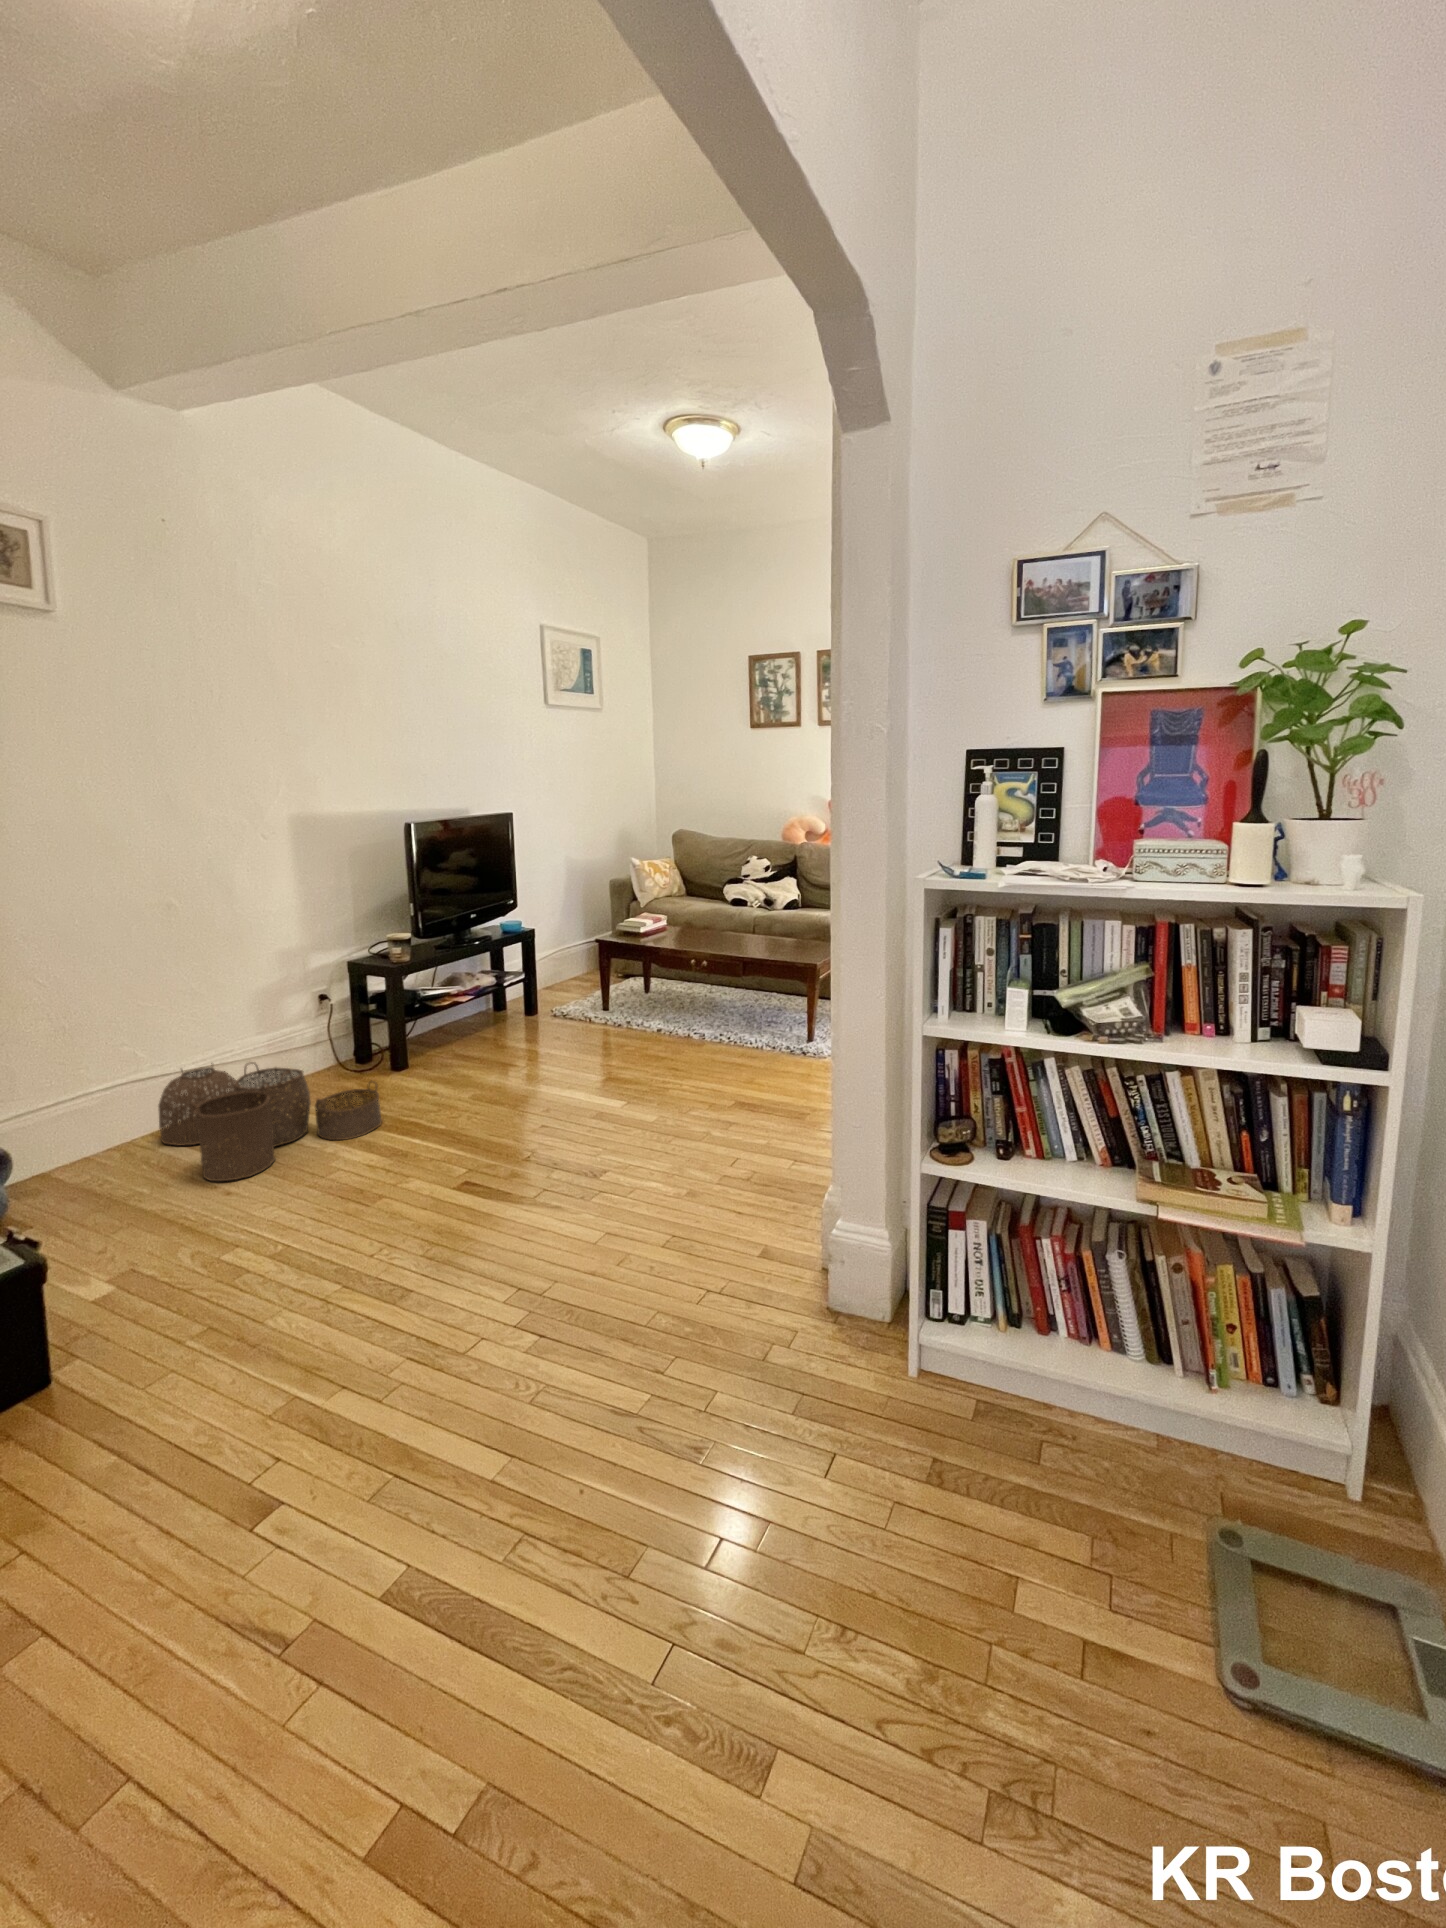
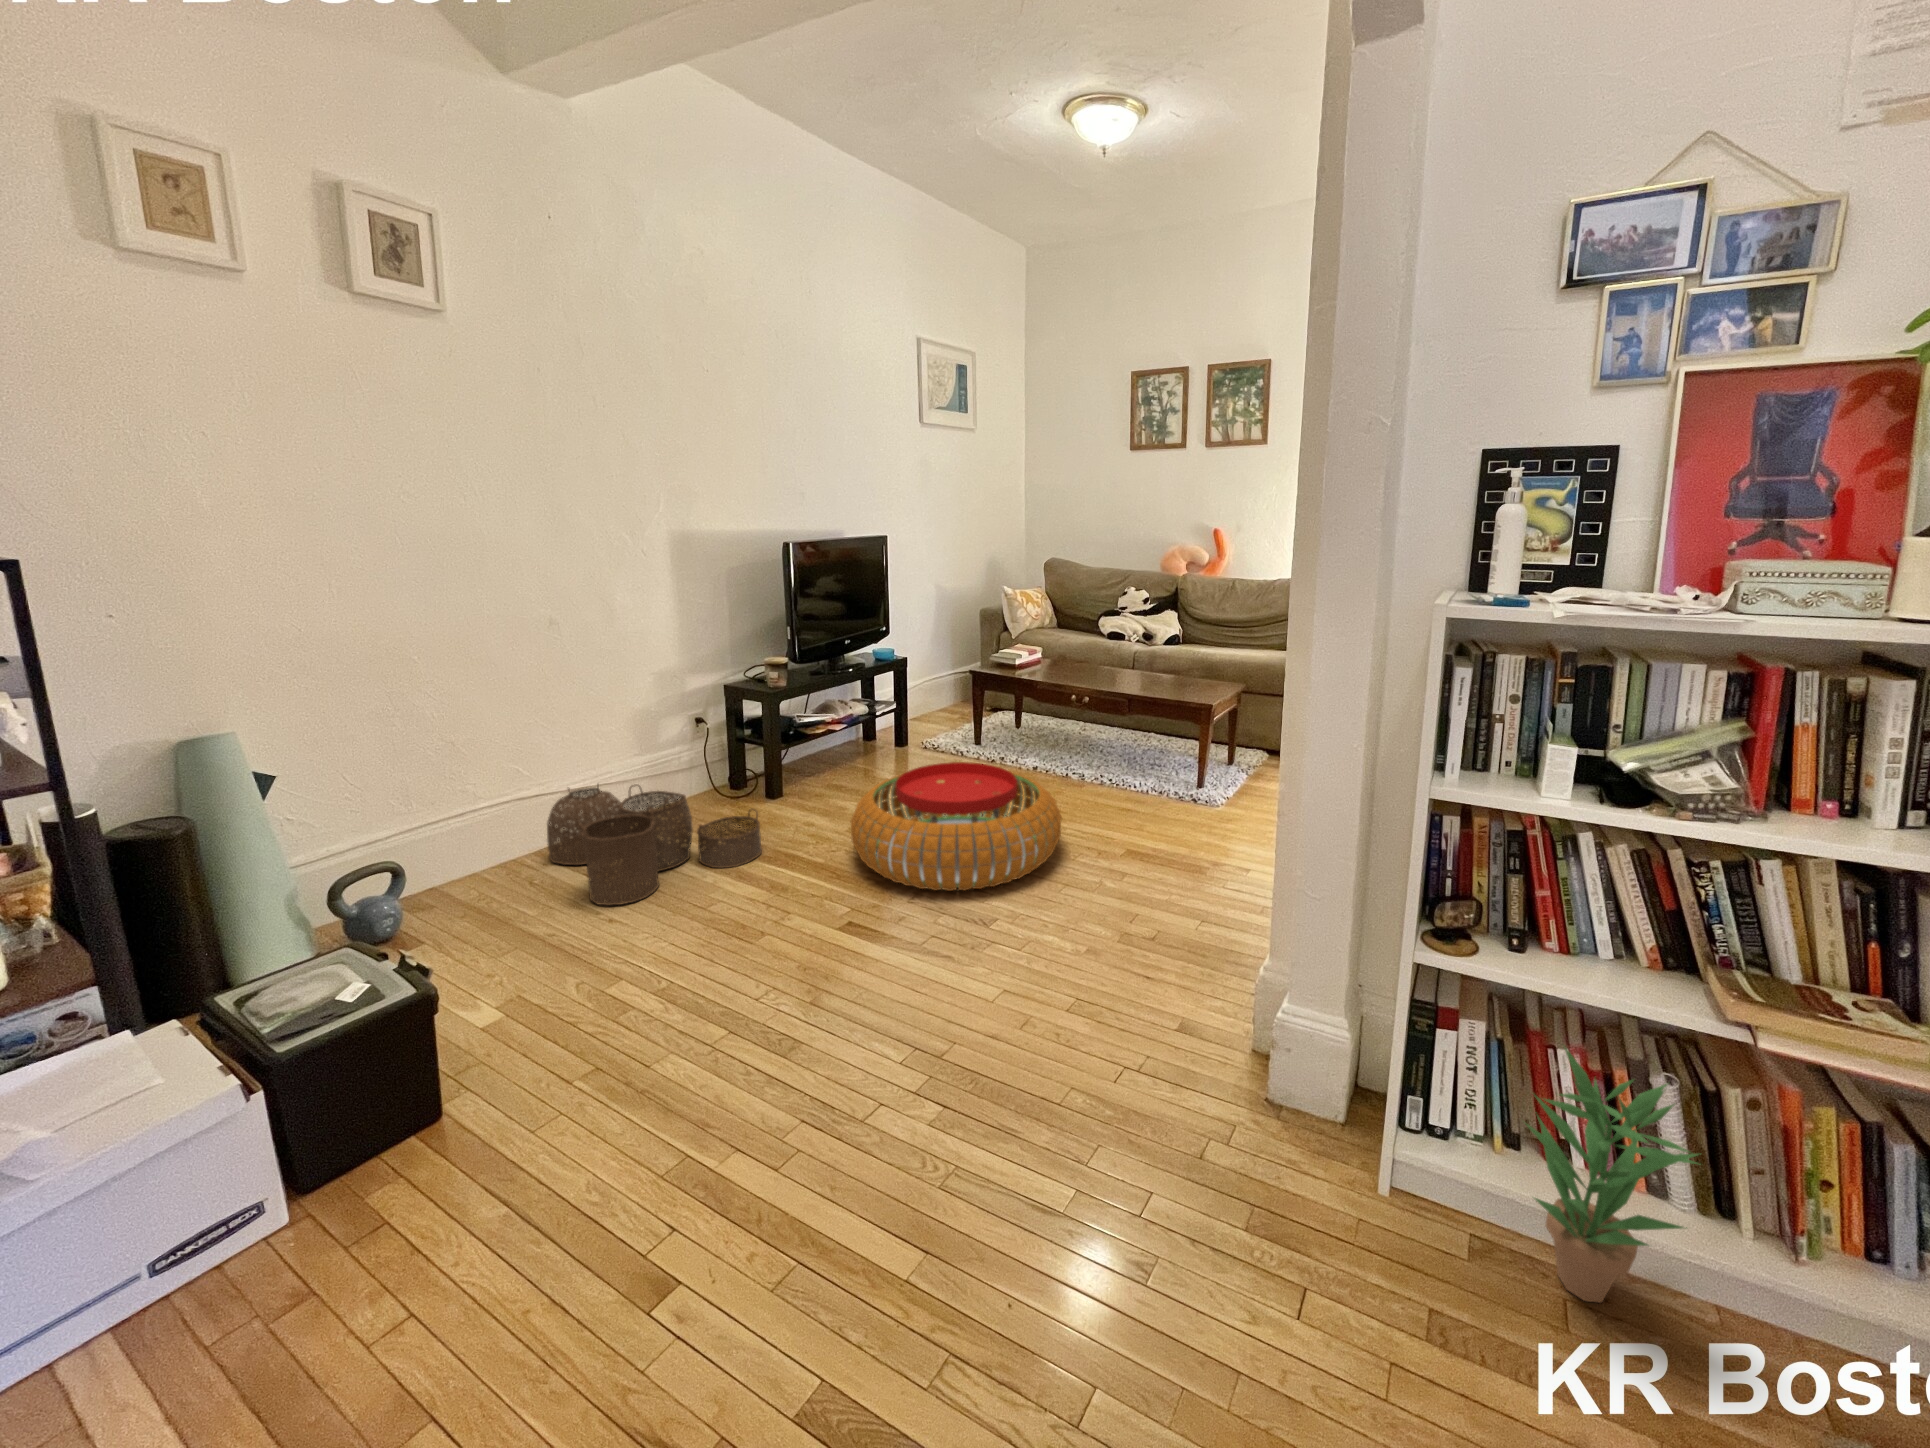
pouf: none [469,1027,673,1149] -> present [851,762,1062,891]
potted plant: none [999,1228,1125,1441] -> present [1526,1047,1697,1303]

